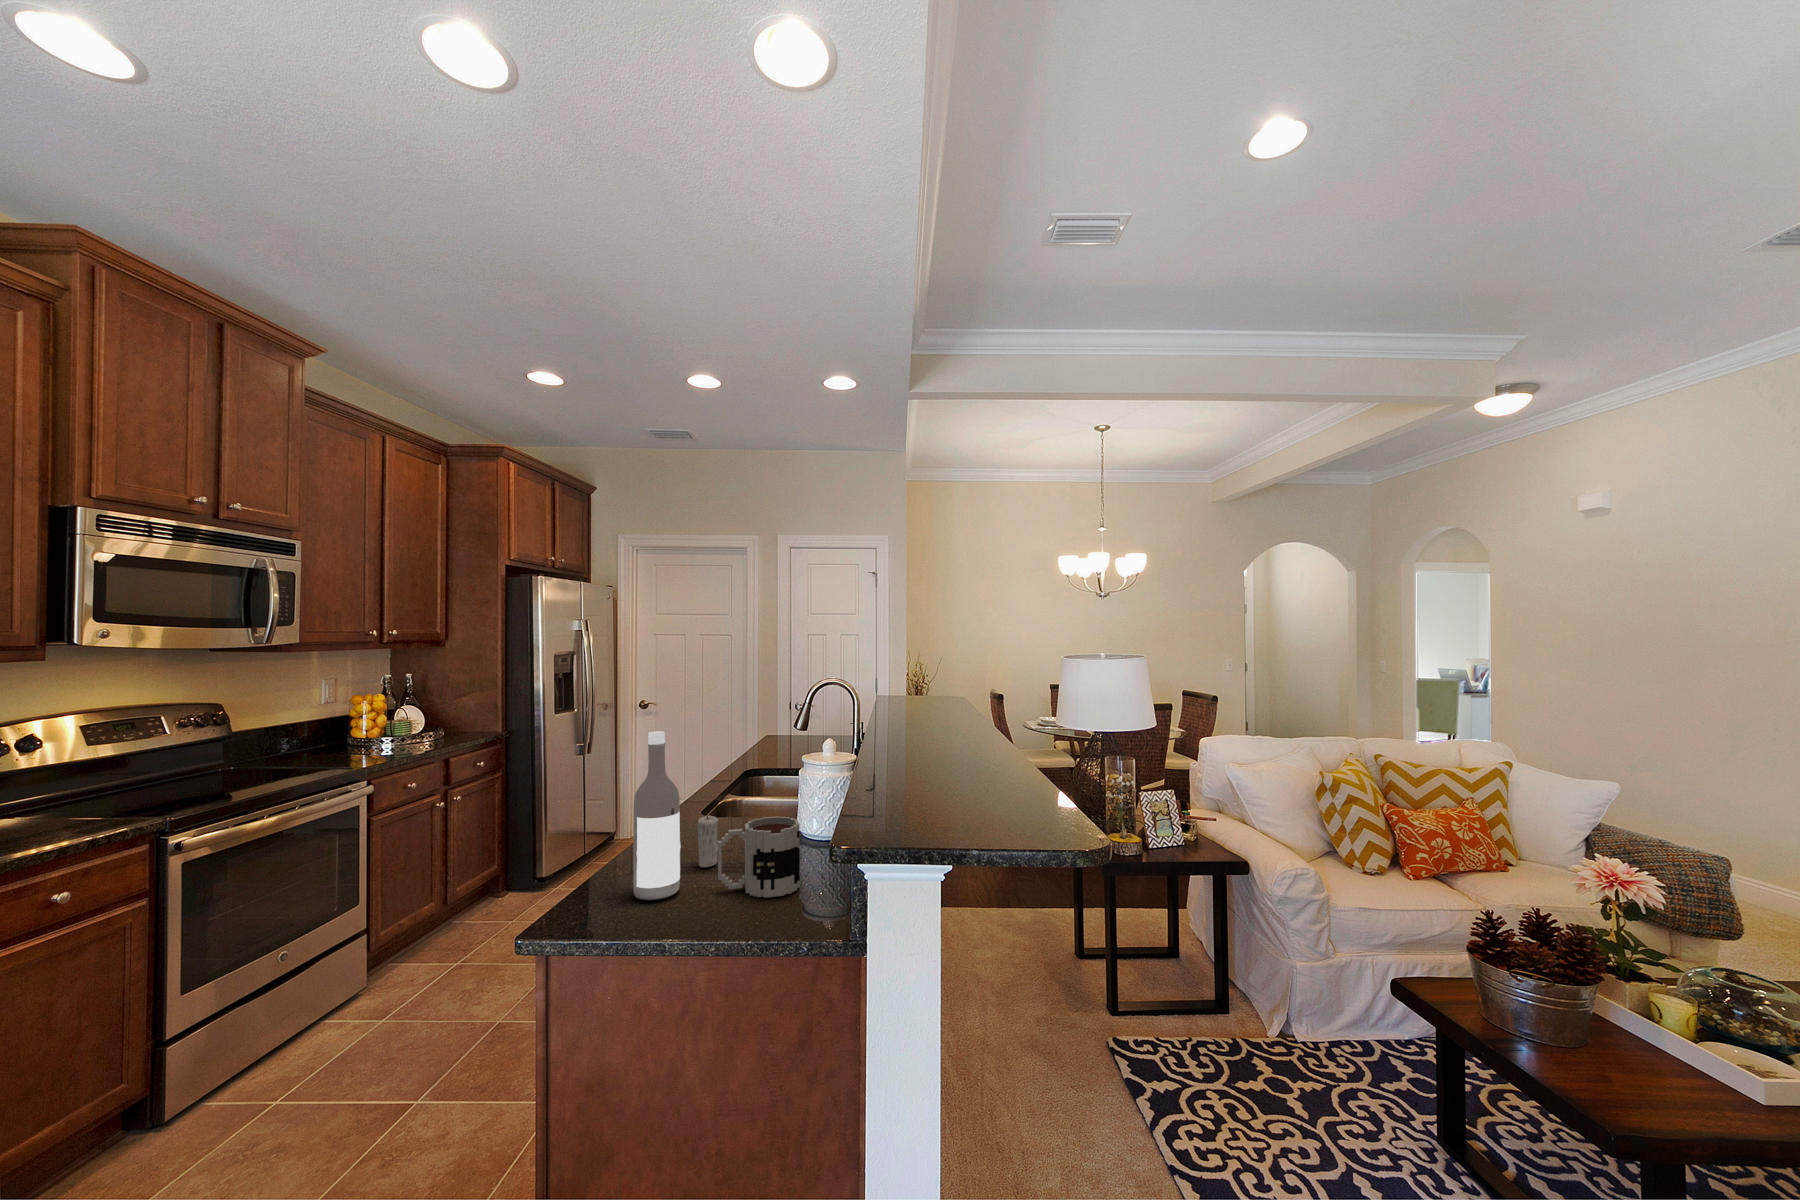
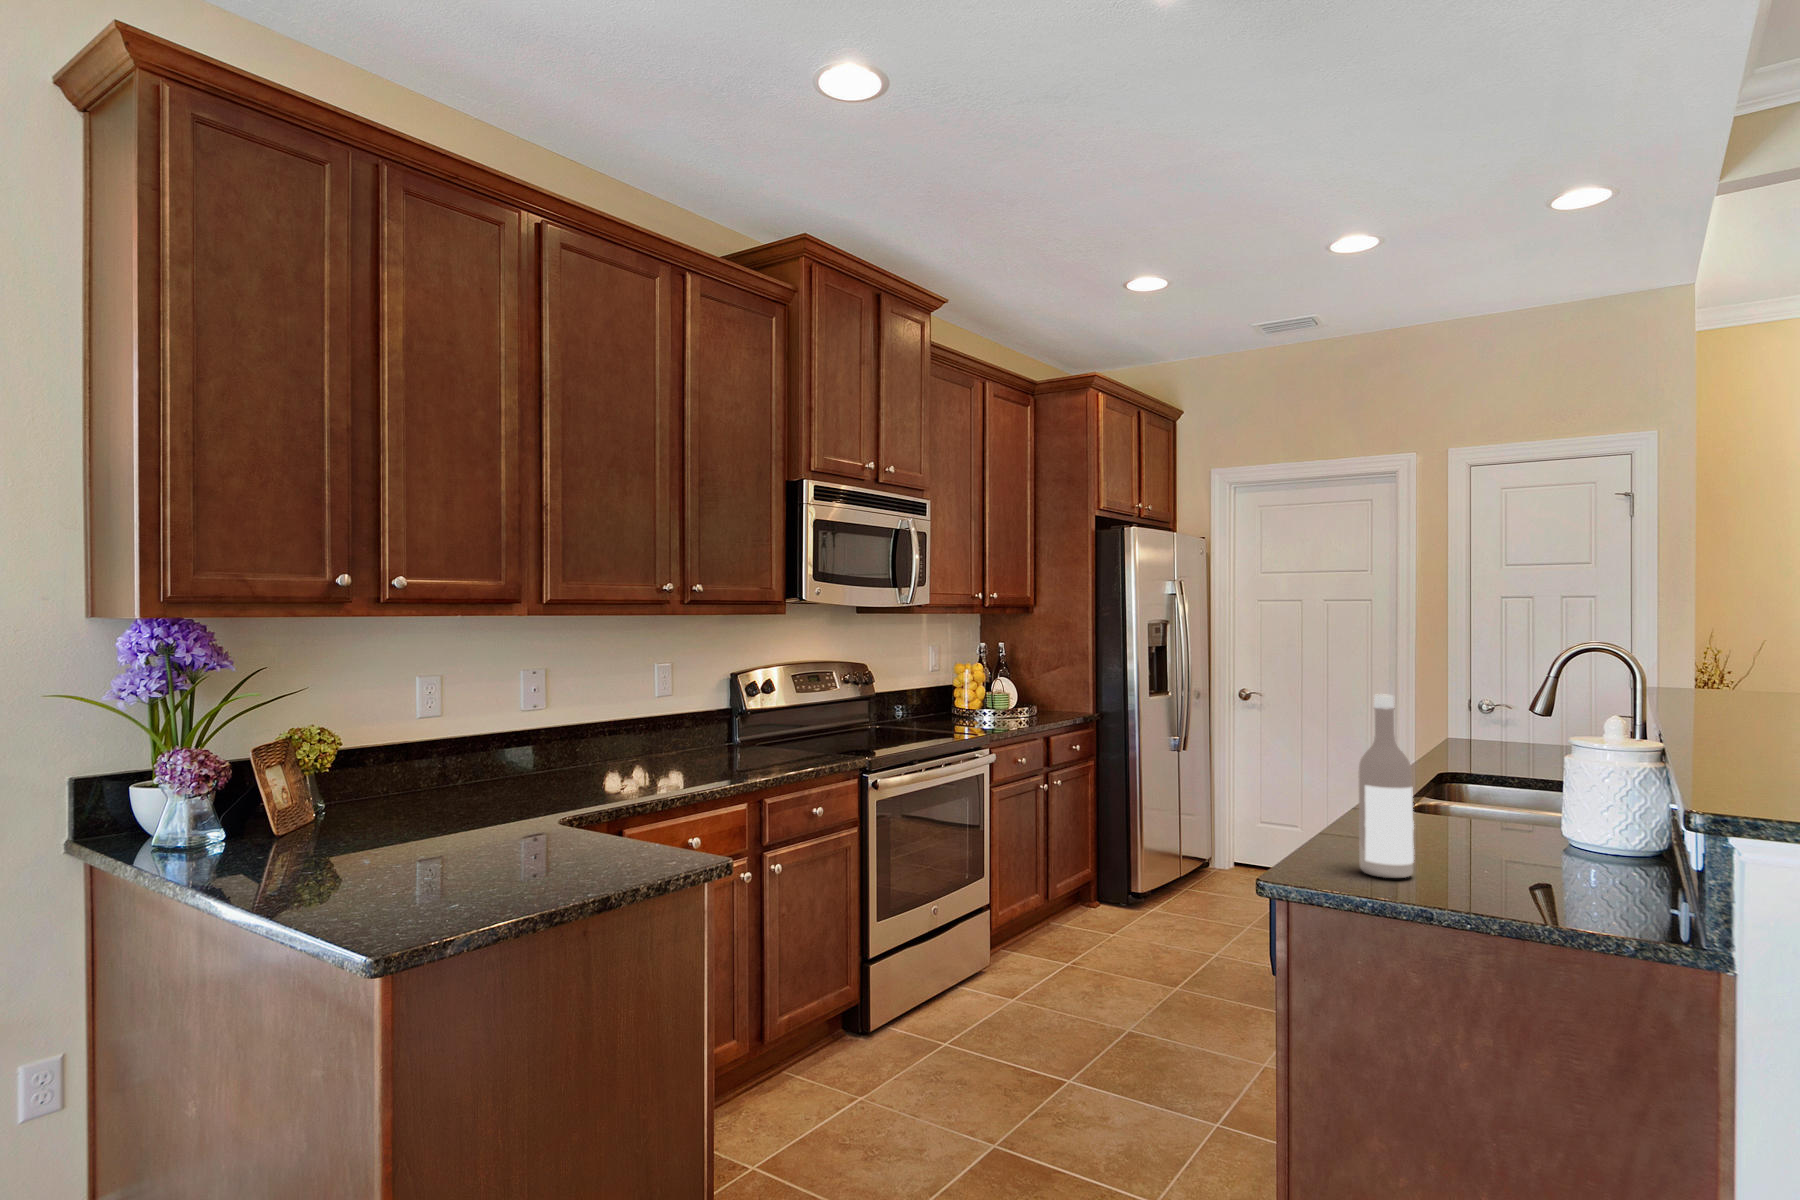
candle: present [698,813,718,867] -> none [1423,792,1450,861]
mug: present [718,816,800,898] -> none [1462,809,1574,901]

